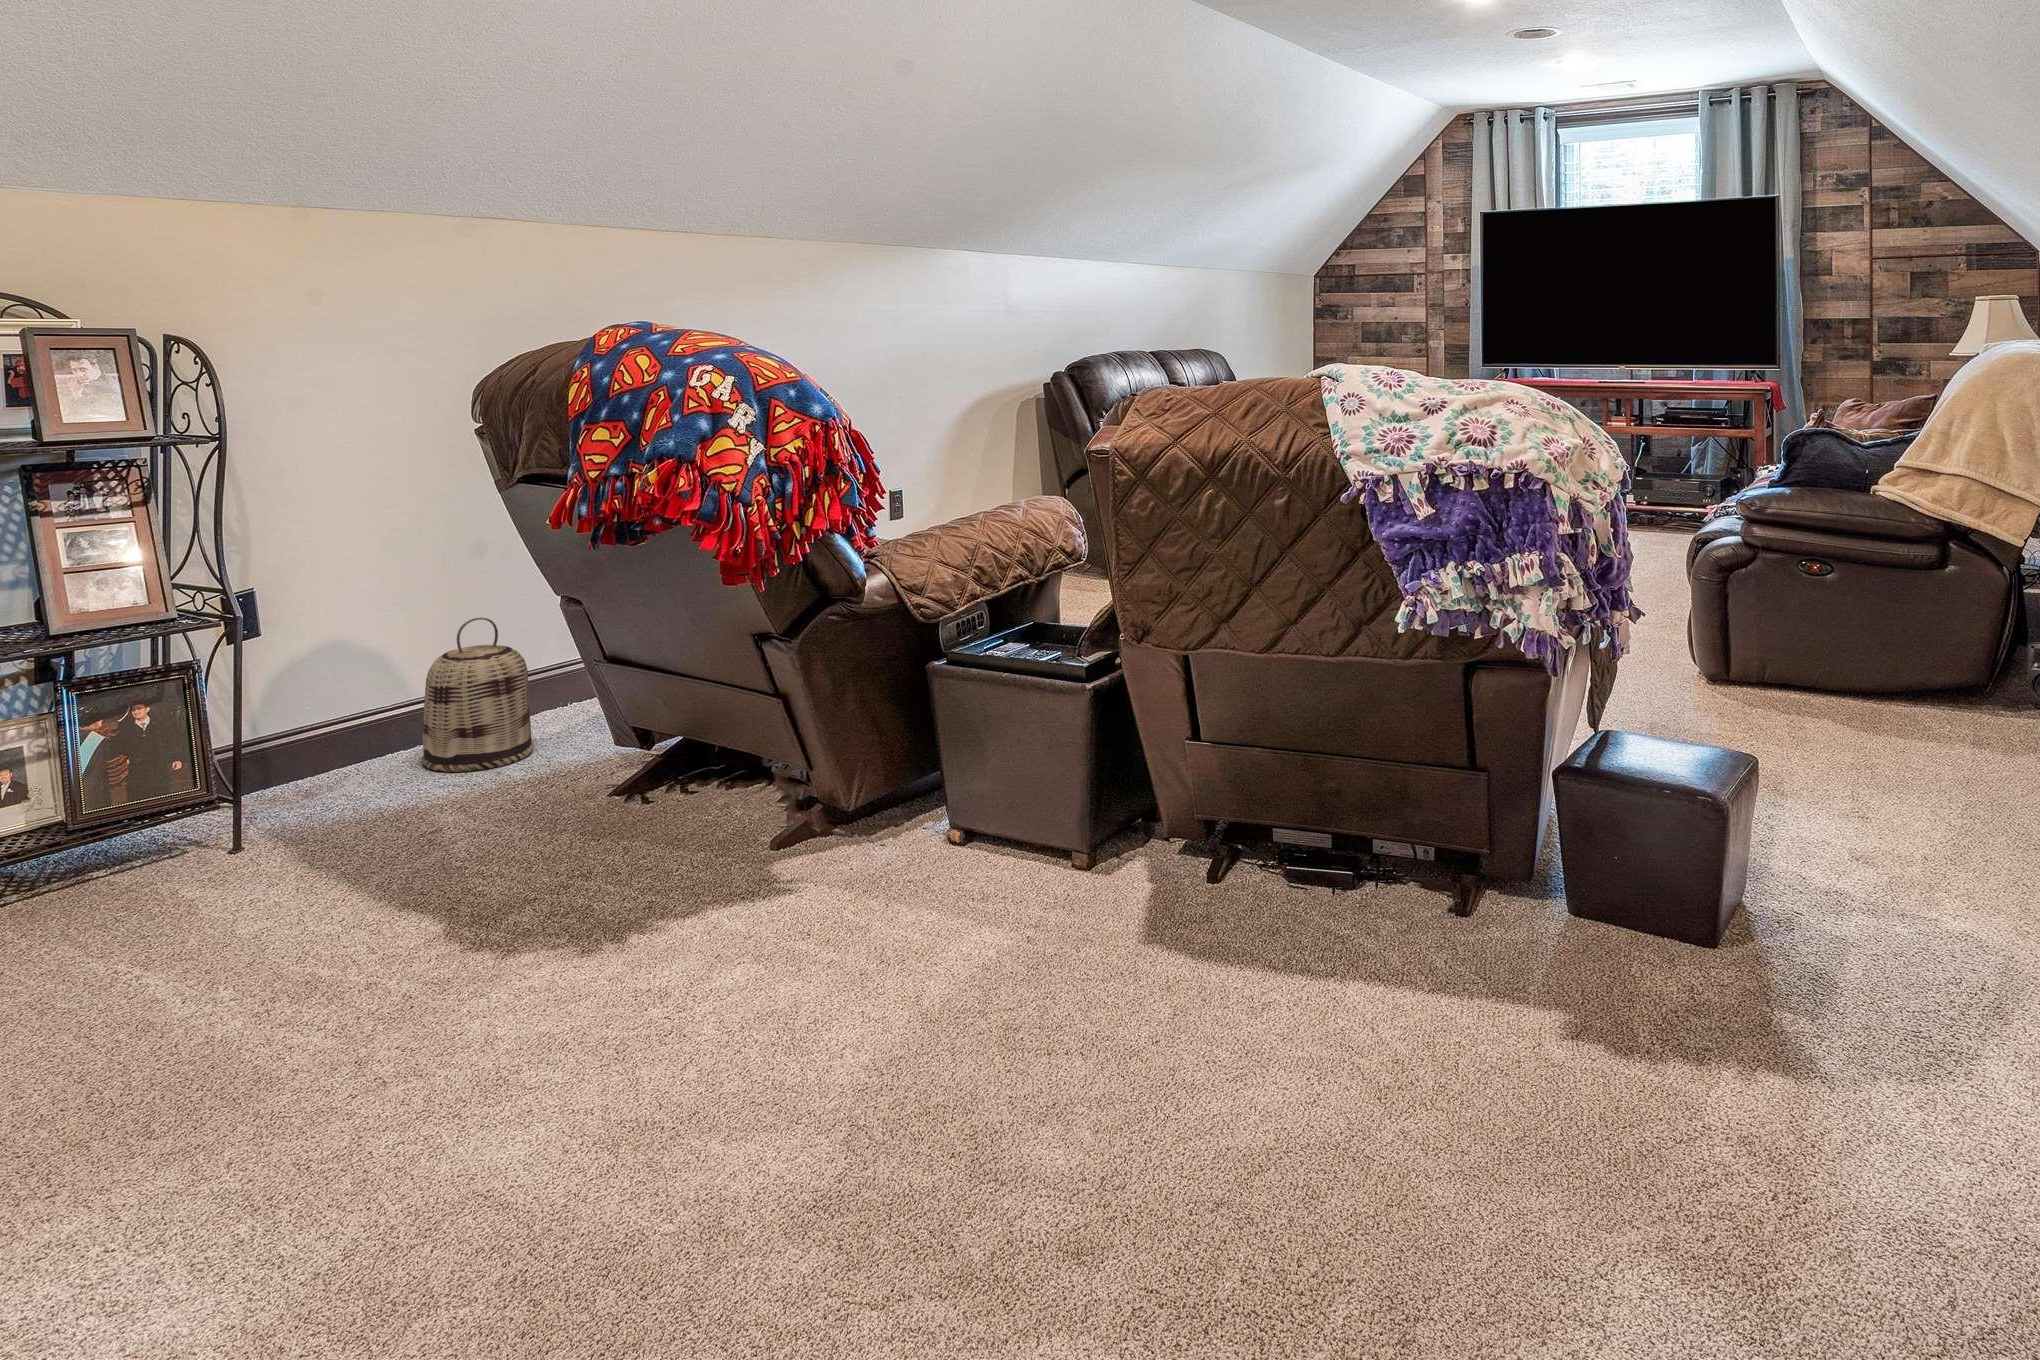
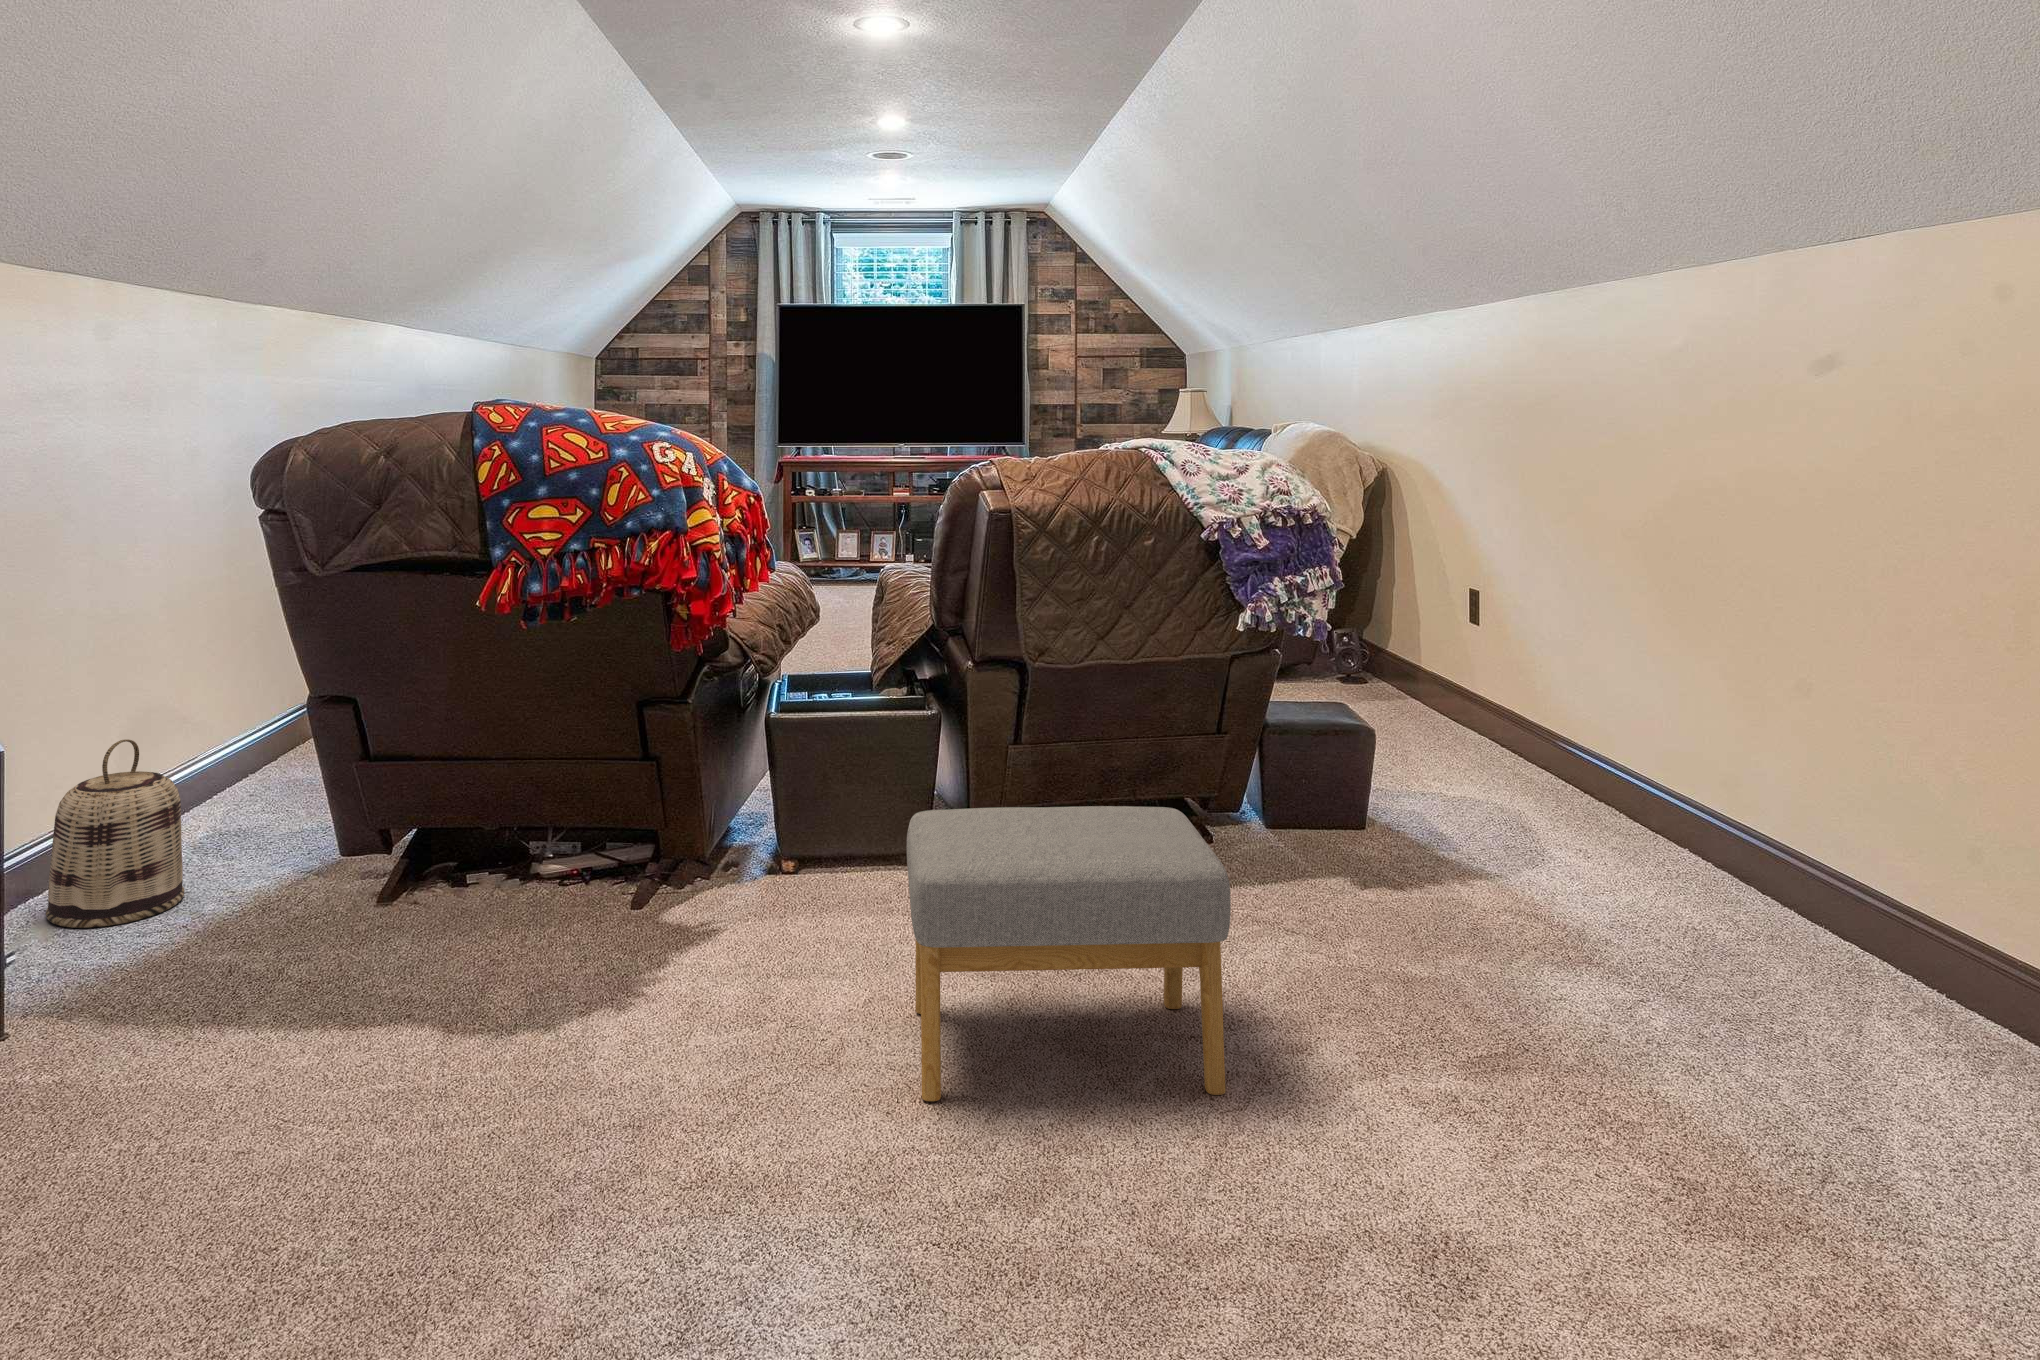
footstool: none [642,798,1083,1239] -> present [907,806,1231,1101]

